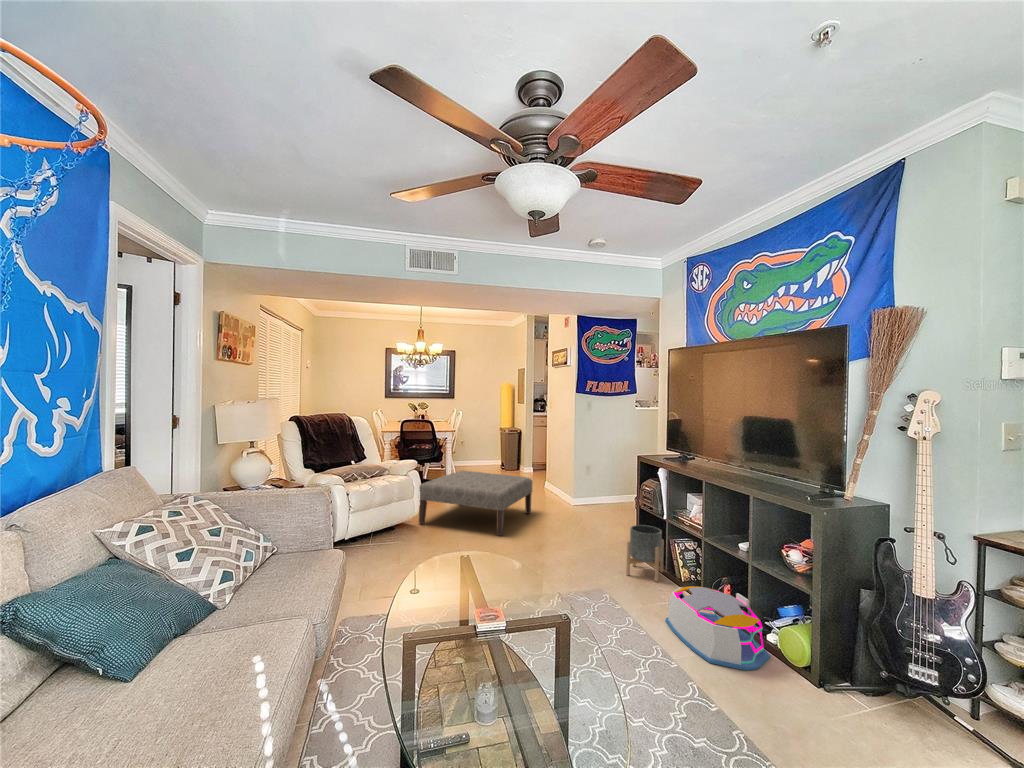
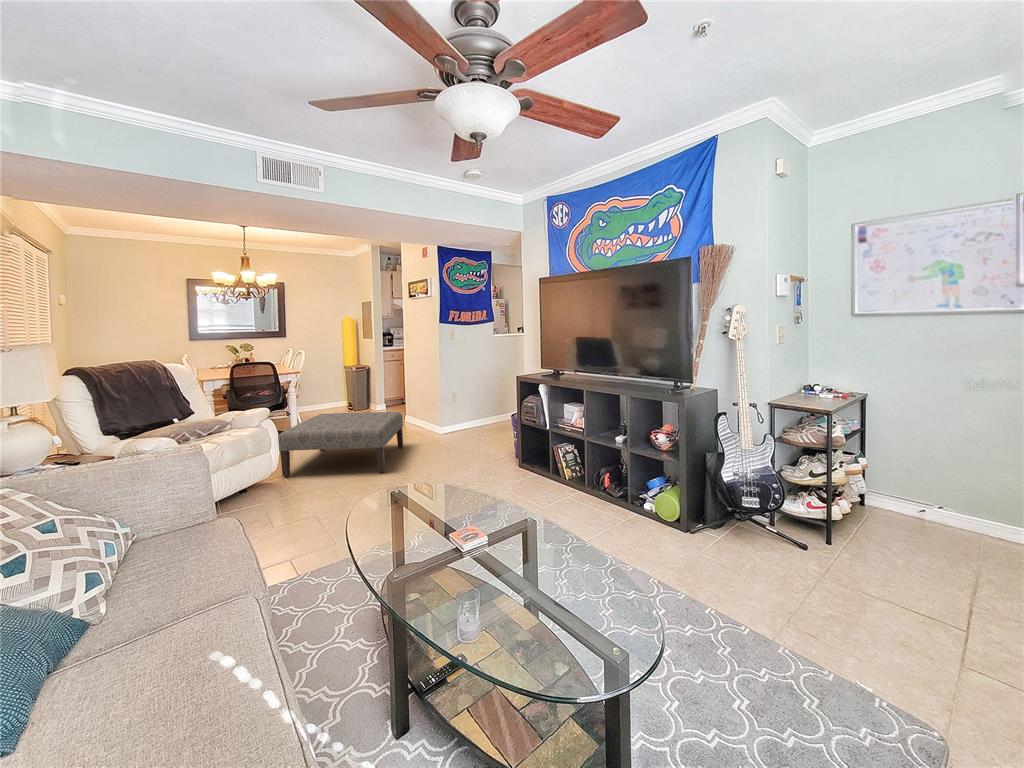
planter: present [626,525,664,582] -> none [517,438,546,485]
storage bin: present [665,586,770,670] -> none [566,478,650,537]

